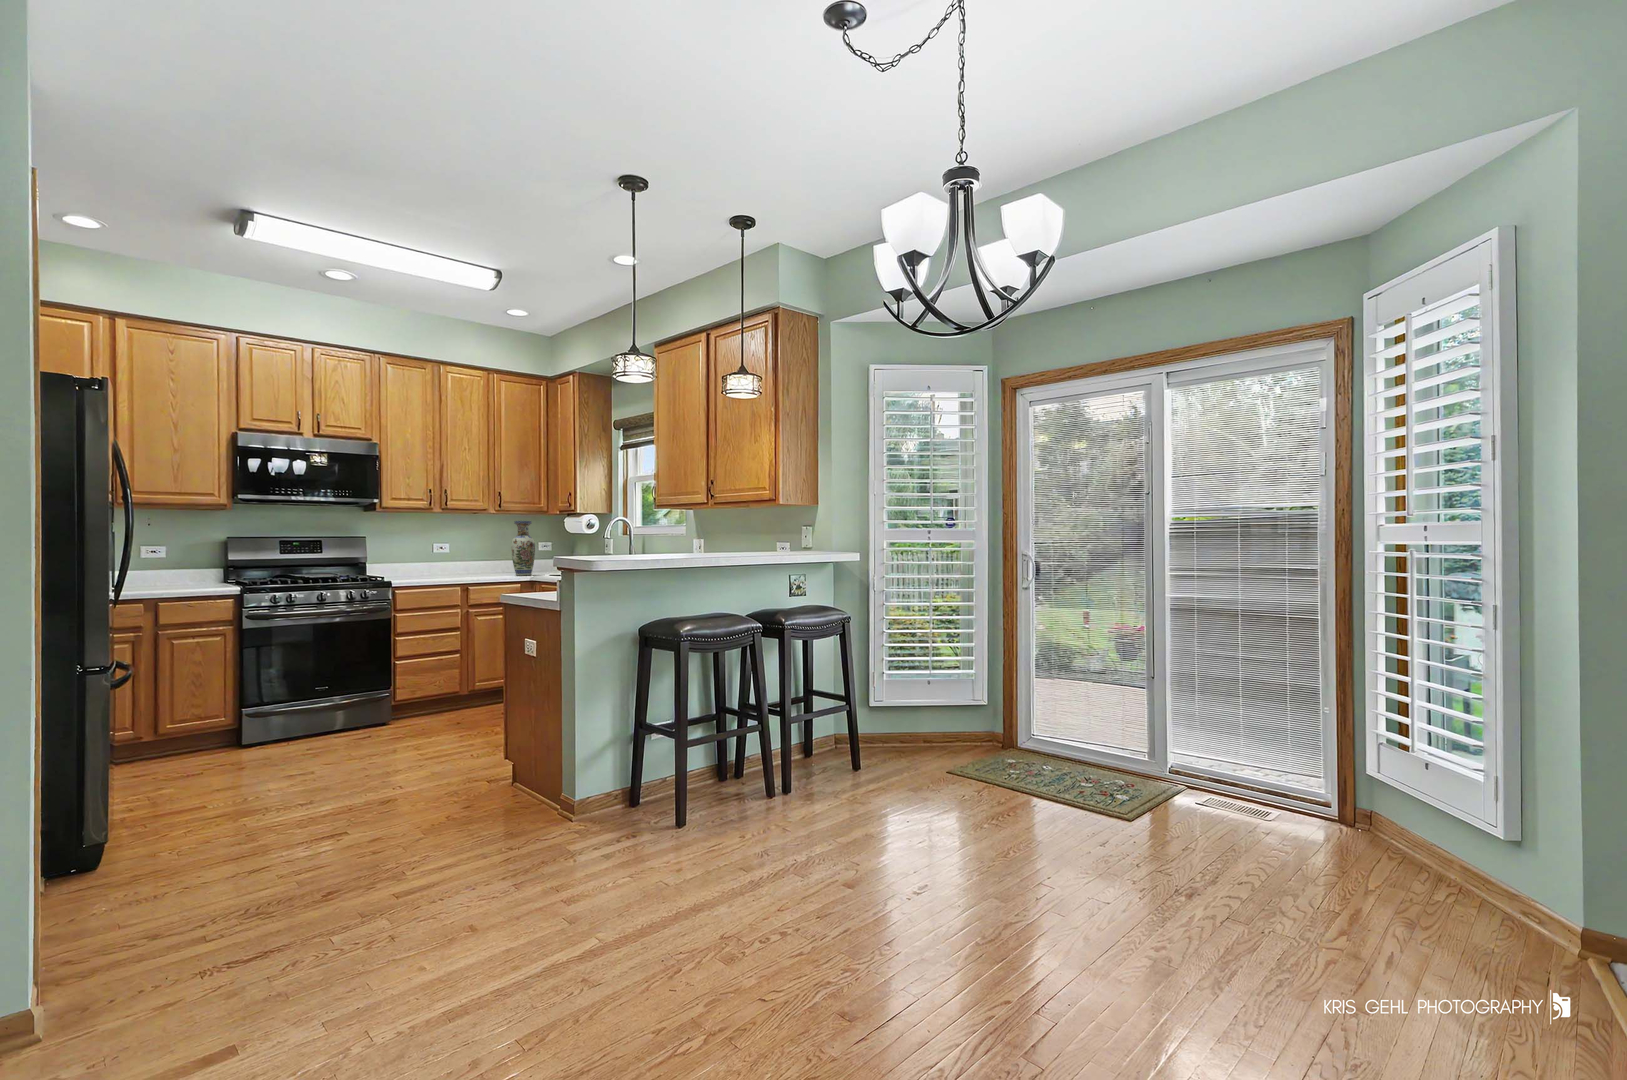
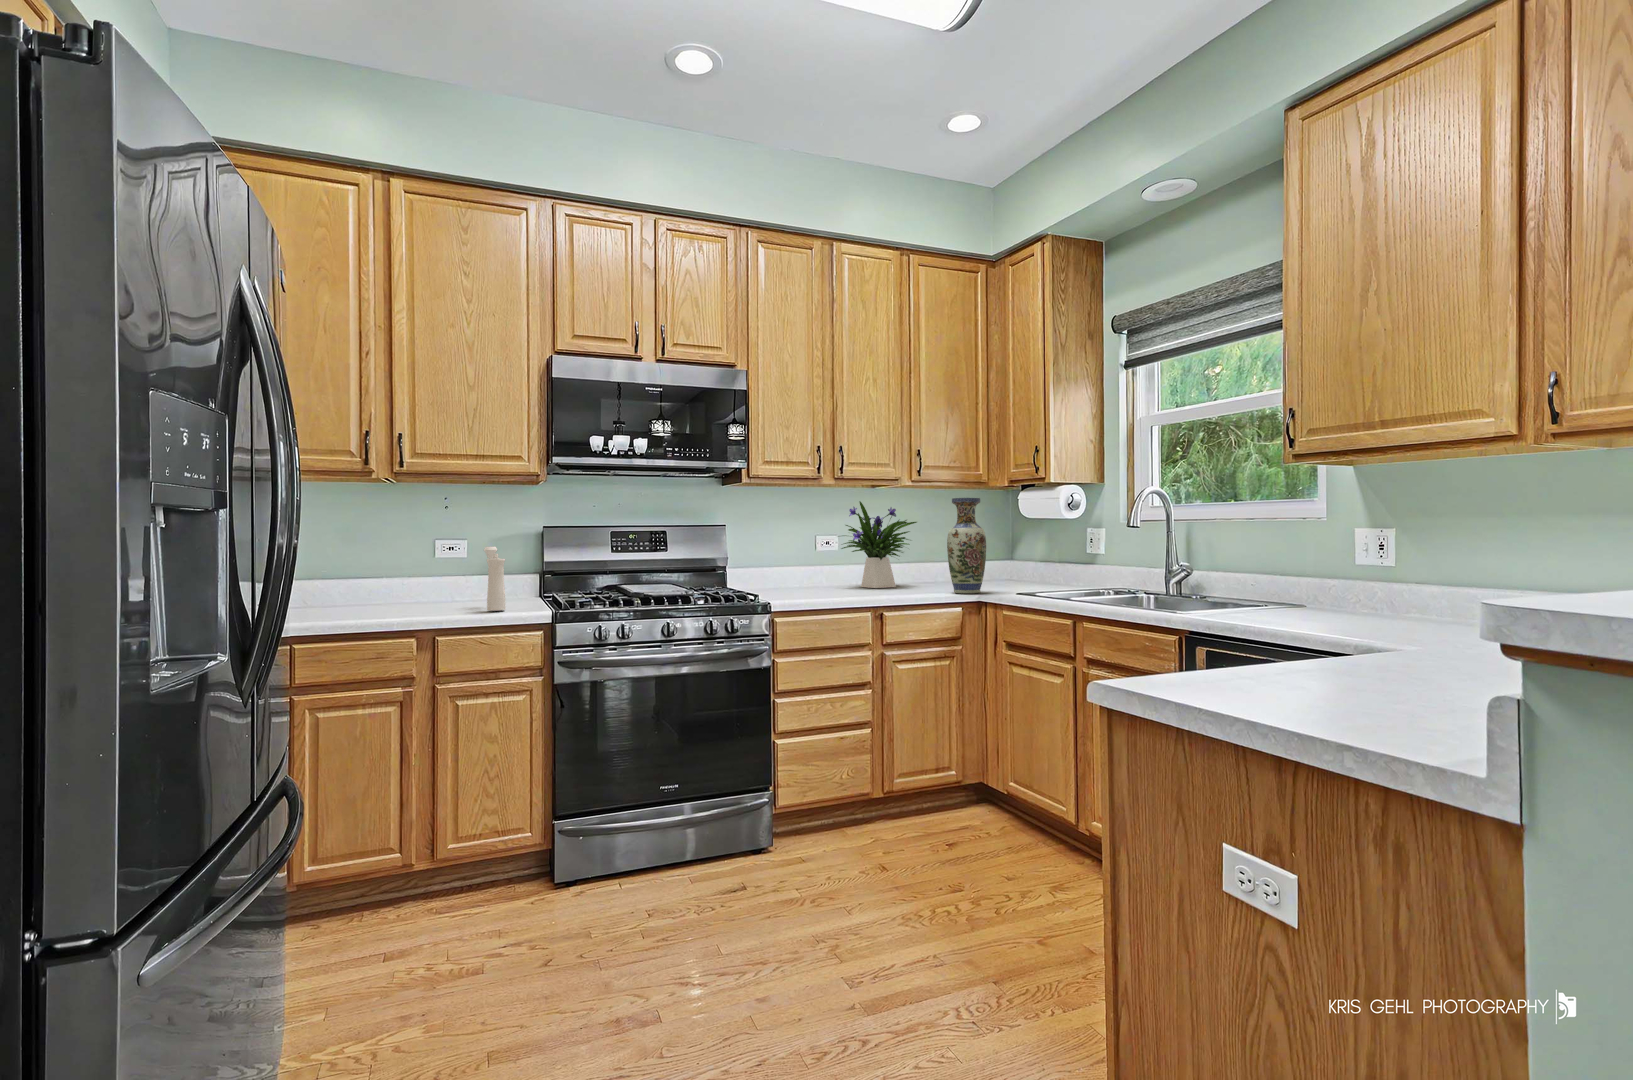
flower arrangement: none [445,522,498,575] -> present [838,502,917,588]
pepper mill: none [189,549,206,587] -> present [484,547,505,611]

